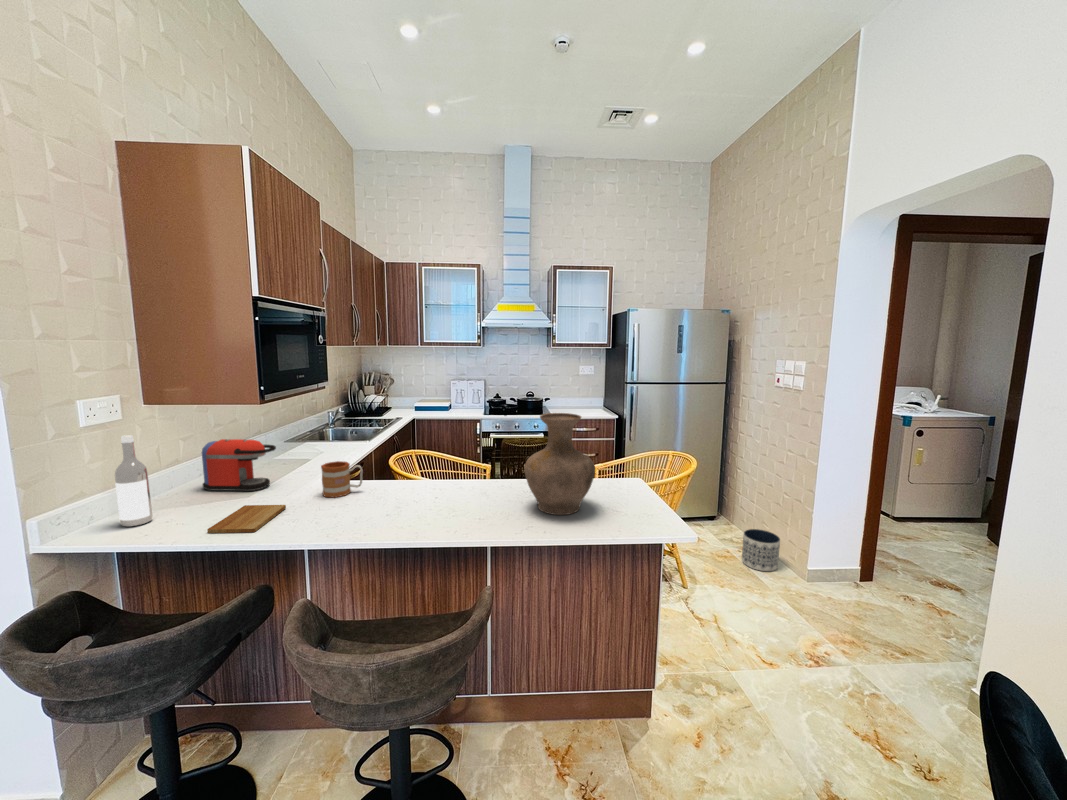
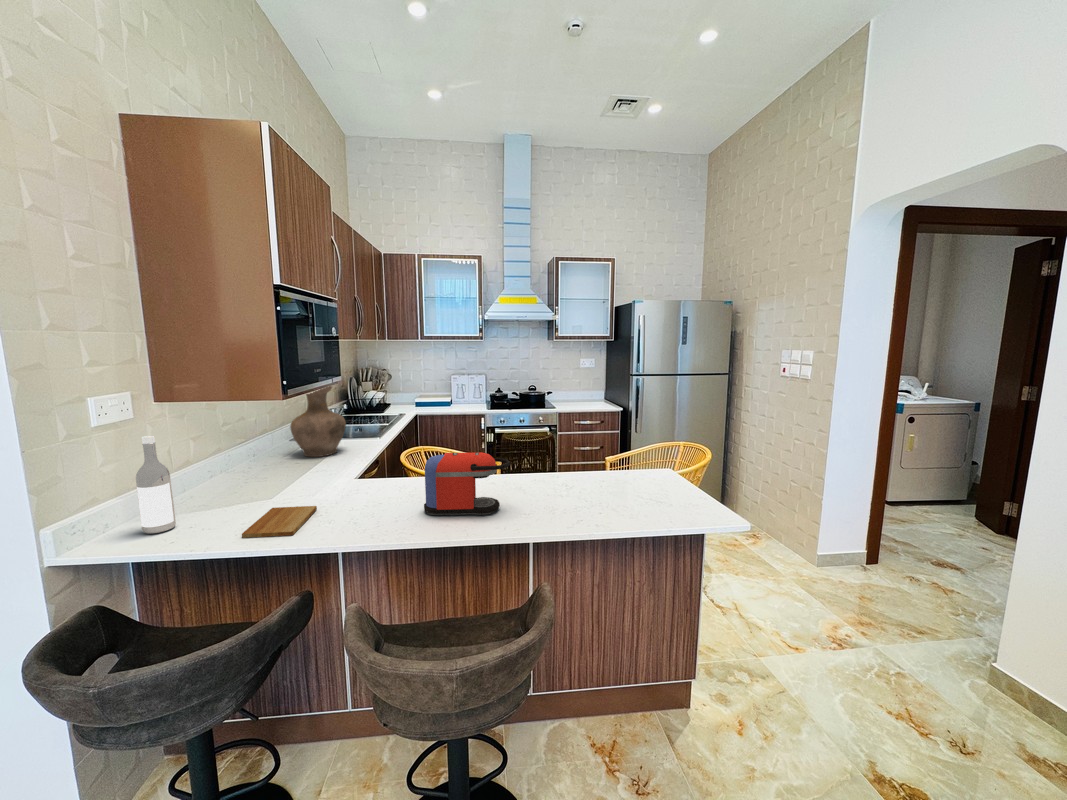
vase: present [525,413,595,515] -> present [290,386,346,457]
coffee maker: present [202,439,276,491] -> present [424,452,510,515]
mug: present [321,461,363,498] -> none [348,459,391,497]
planter: present [742,529,780,571] -> none [752,518,790,559]

